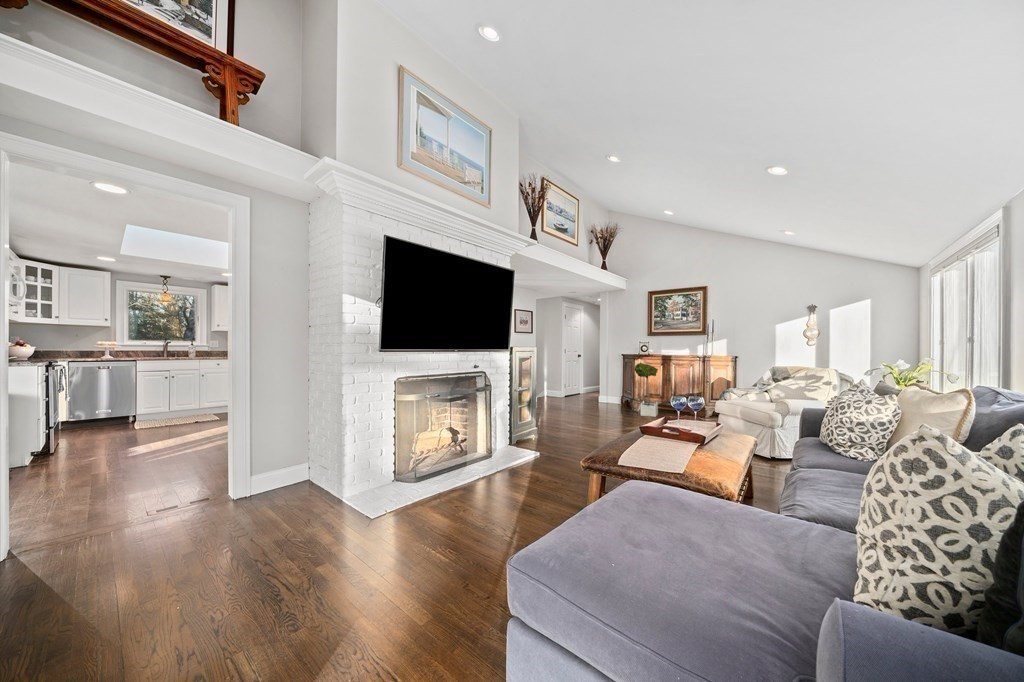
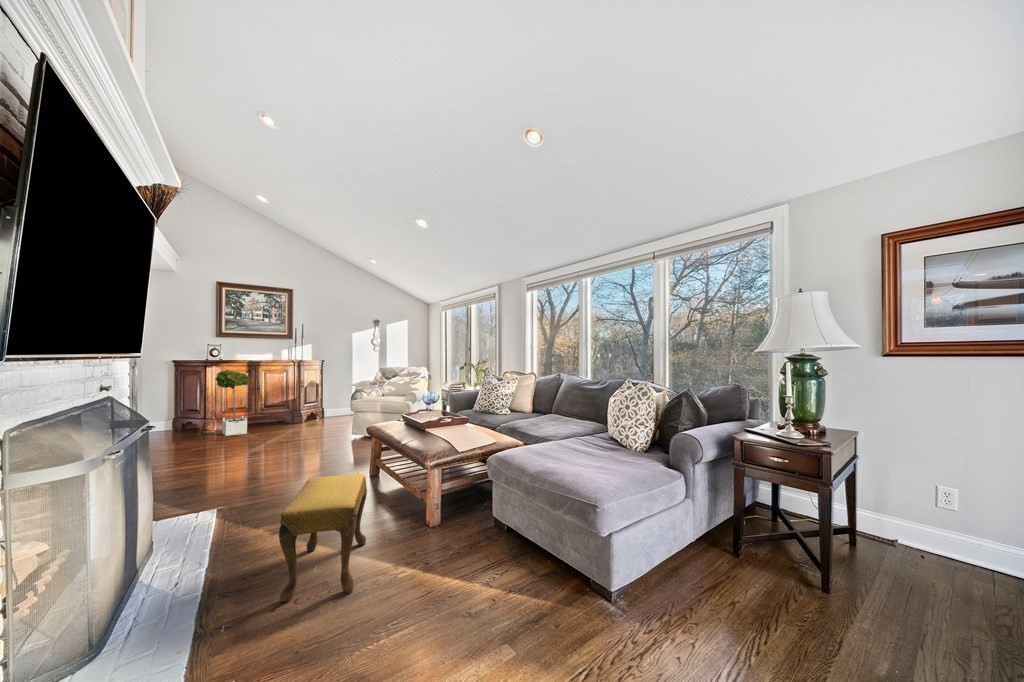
footstool: none [457,445,538,527] -> present [279,474,367,603]

